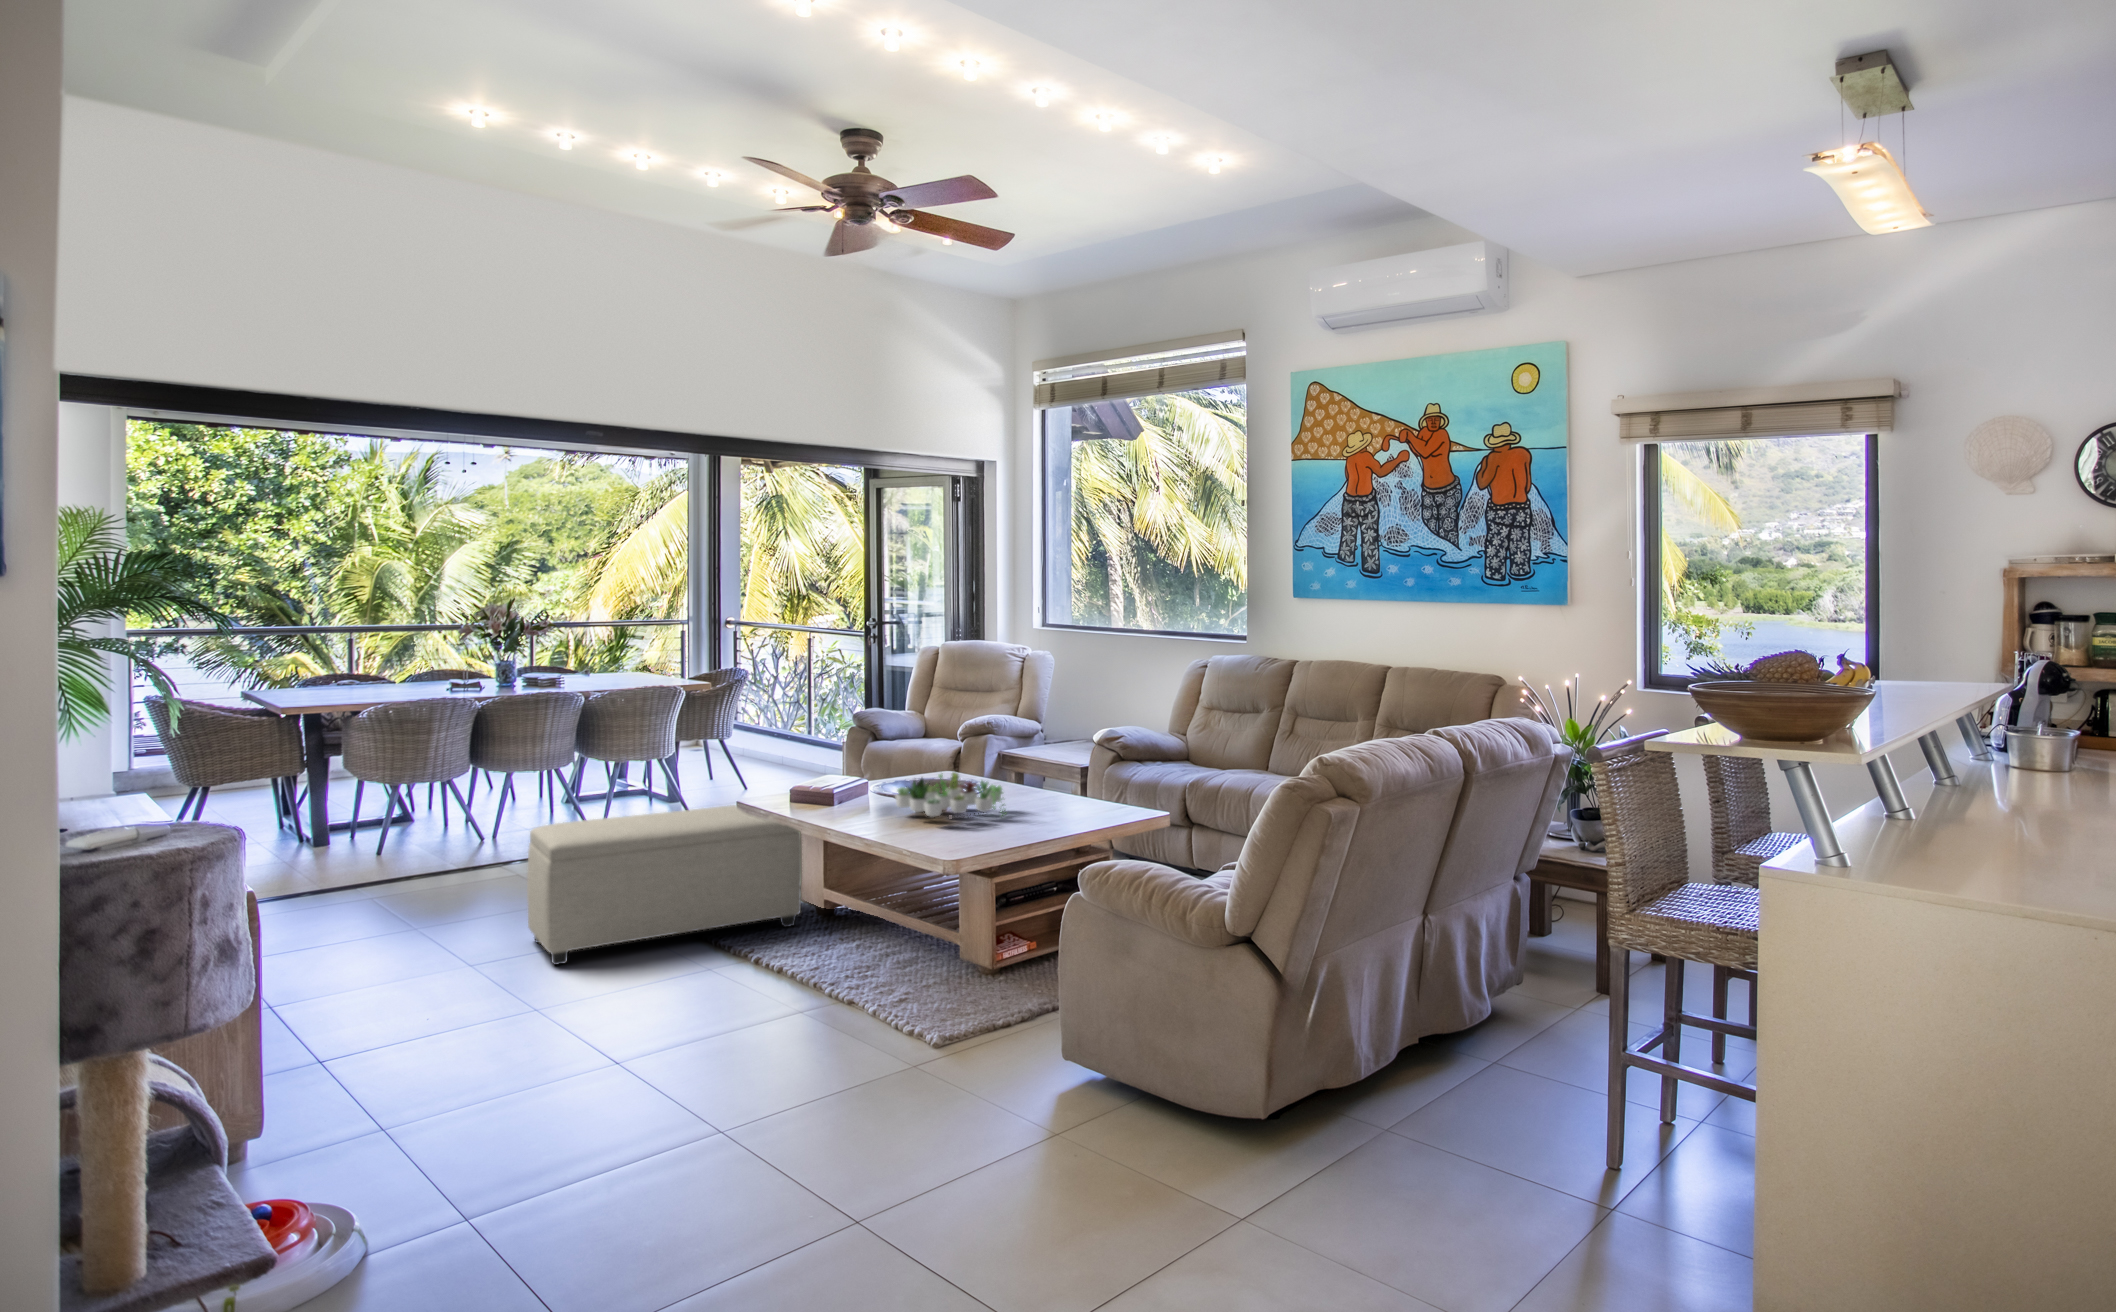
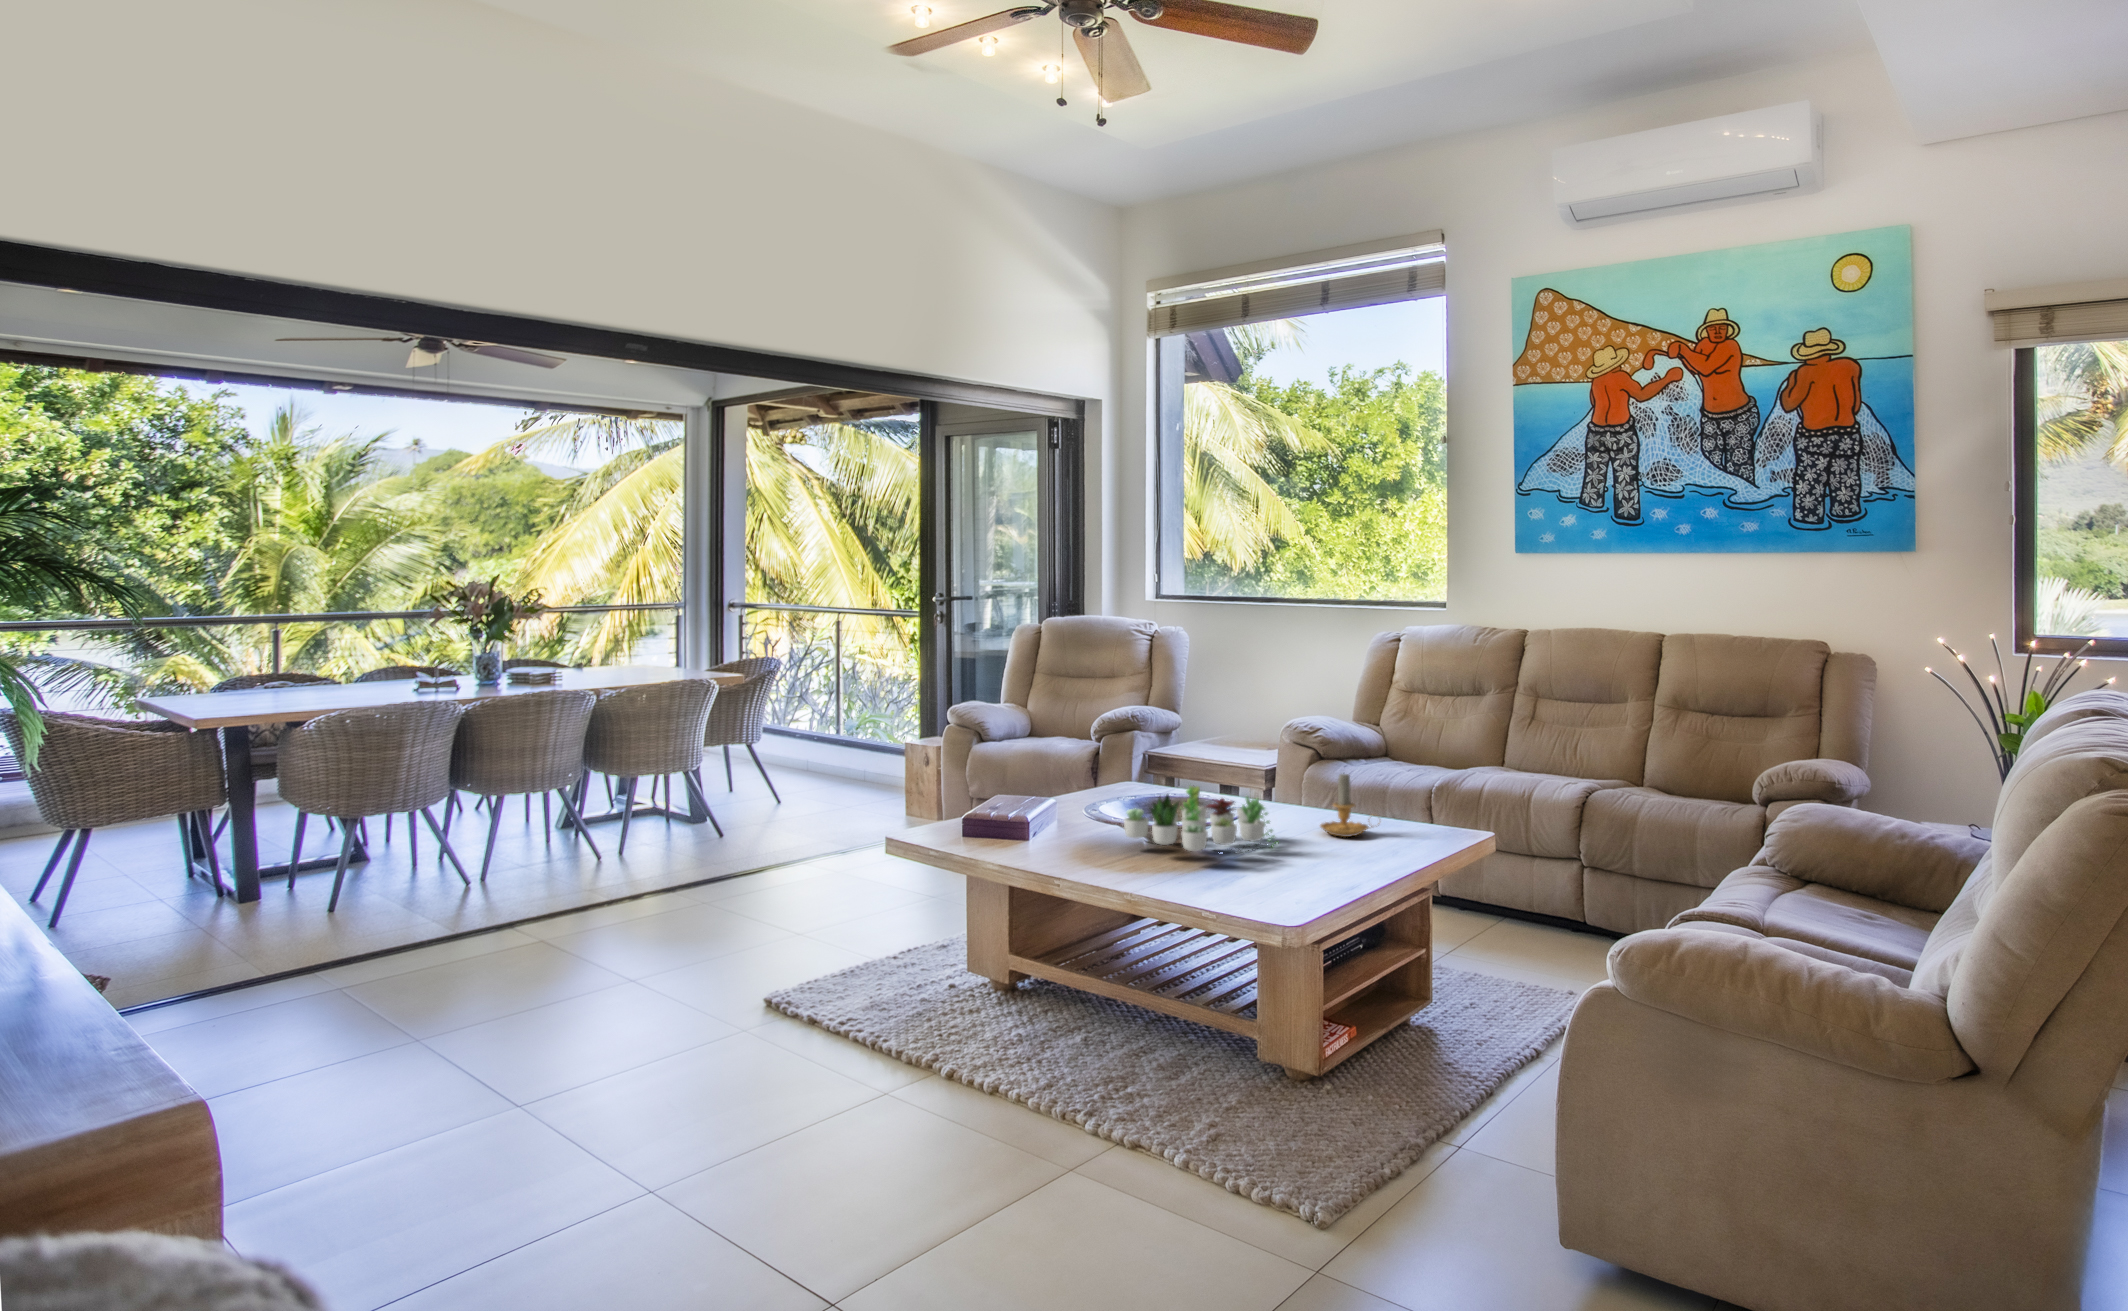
candle: none [1050,764,1093,811] -> present [1320,773,1379,837]
ottoman: present [527,805,802,965] -> none [588,835,978,1092]

